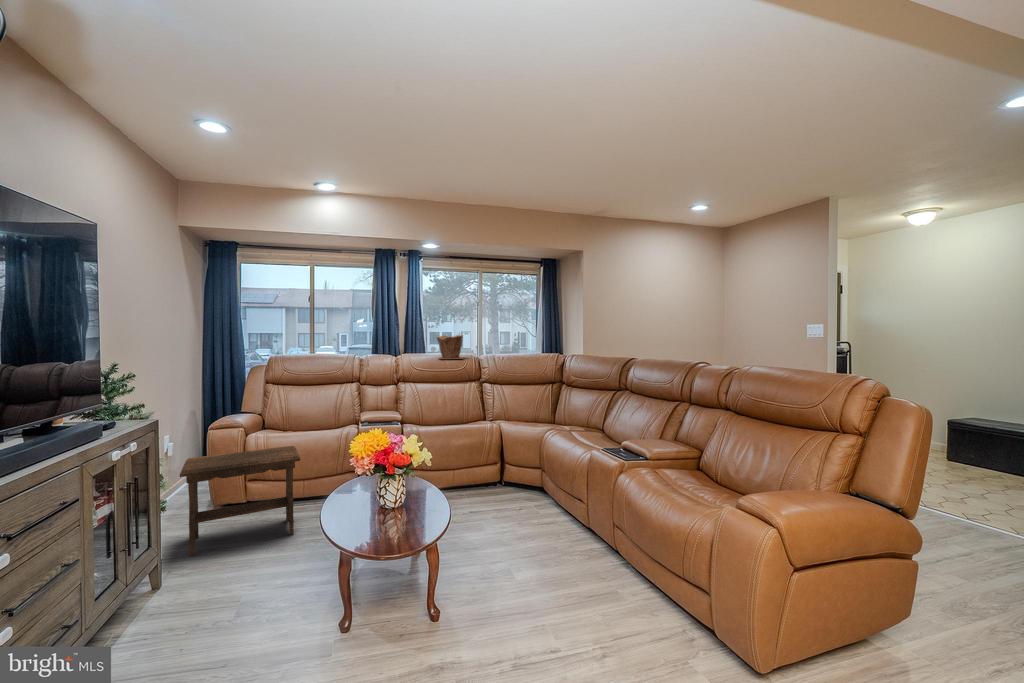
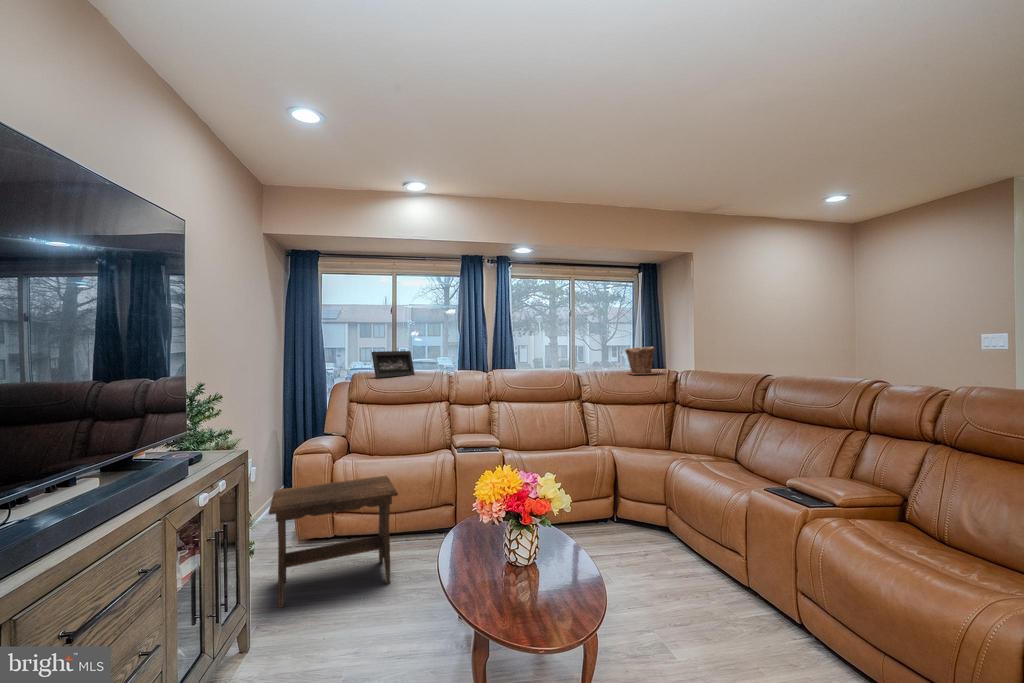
plant pot: present [437,335,463,359] -> present [625,347,657,375]
picture frame: none [286,337,329,361] -> present [372,351,415,378]

